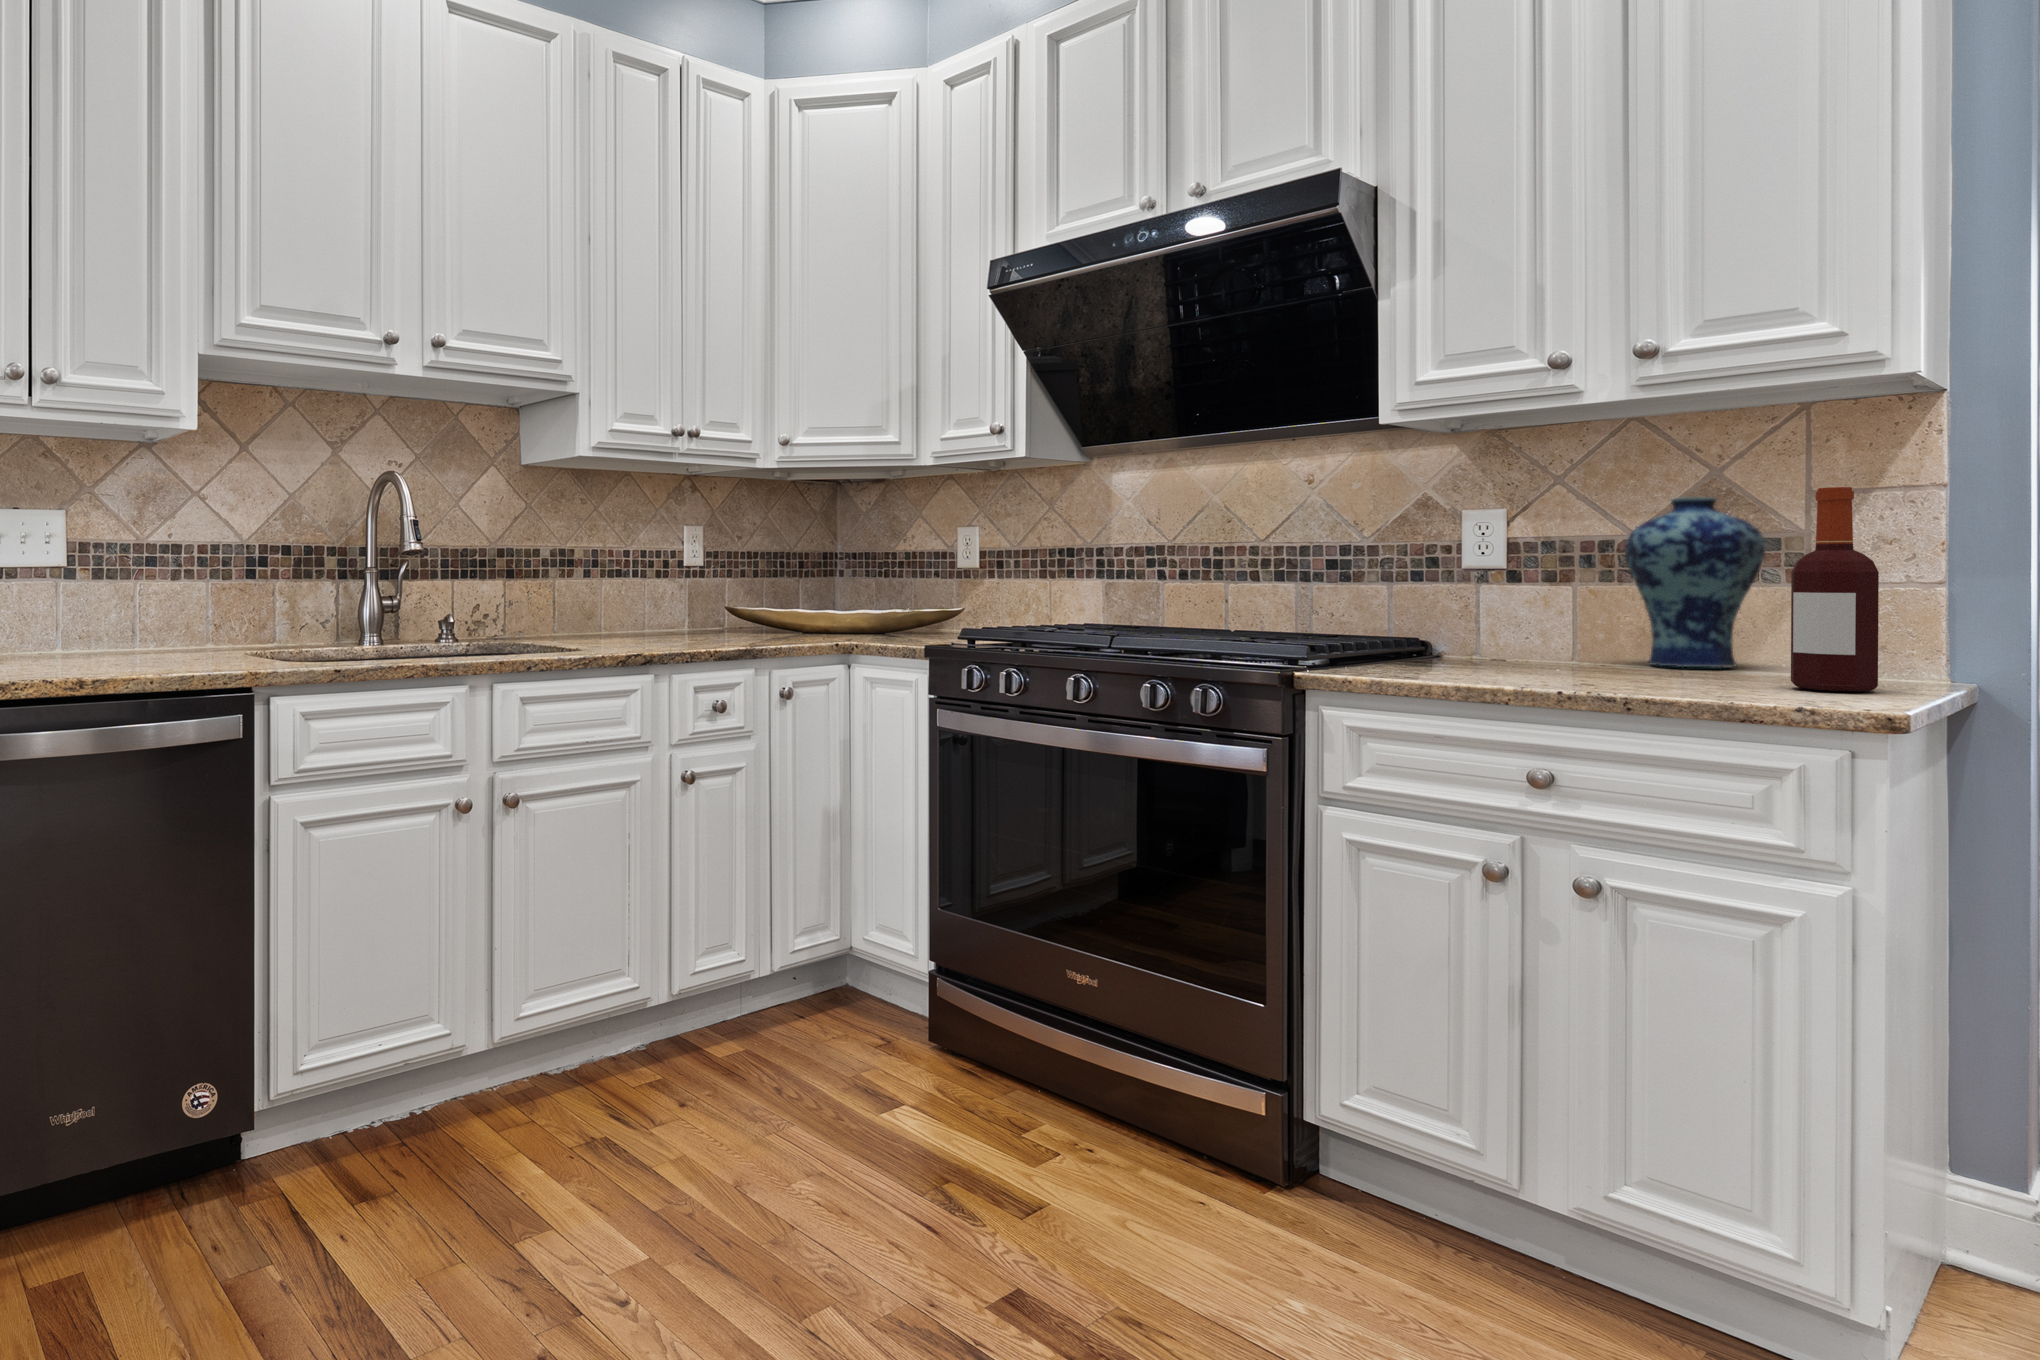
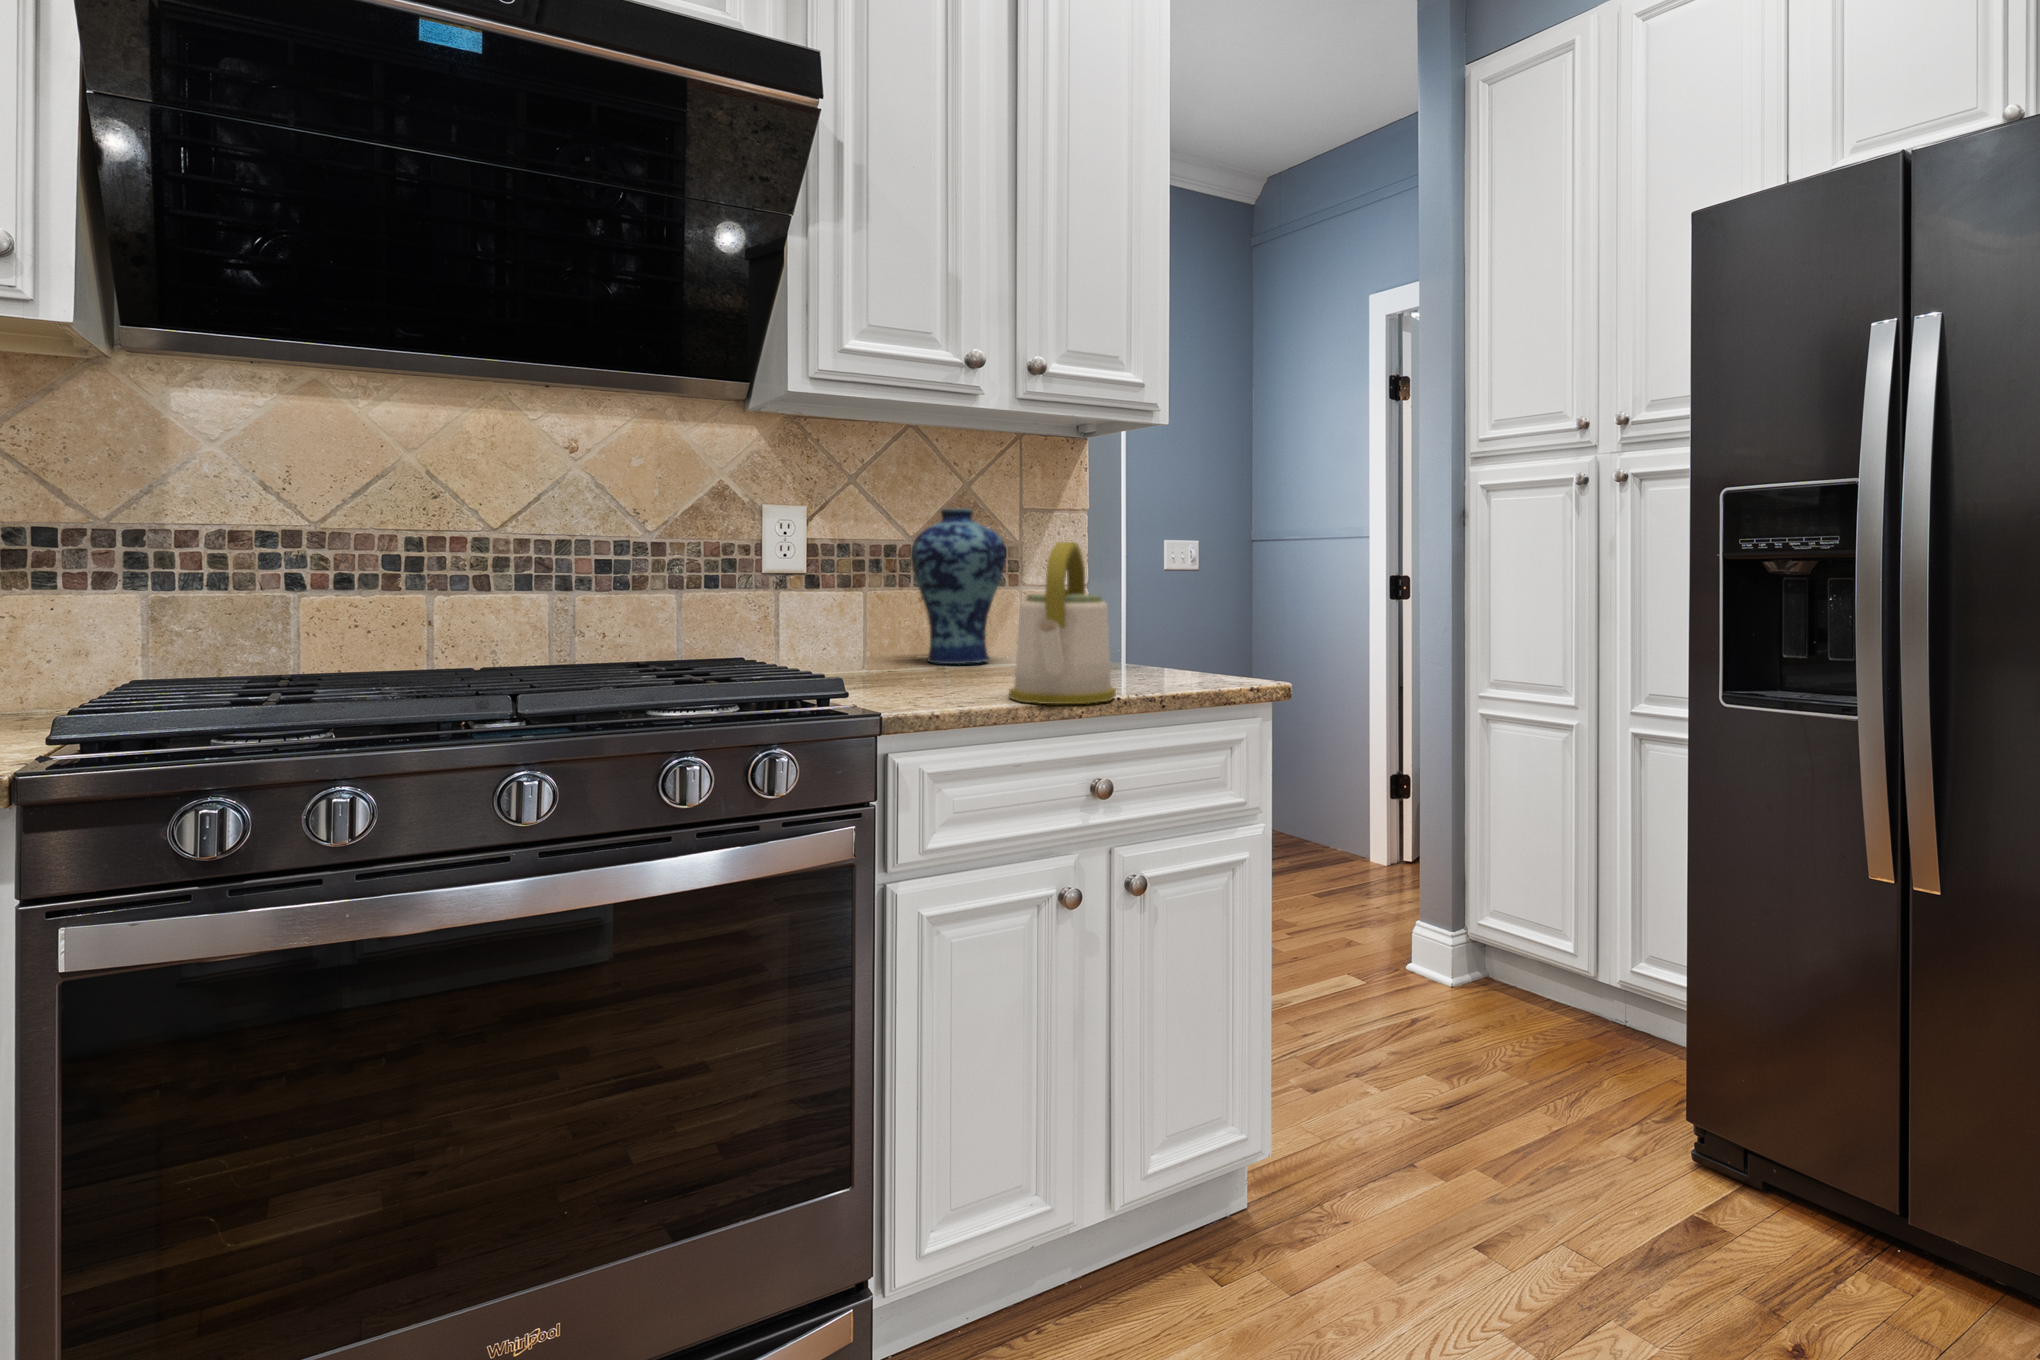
bottle: present [1791,487,1879,692] -> none [1120,515,1170,674]
kettle: none [1436,527,1586,689] -> present [1009,542,1116,704]

